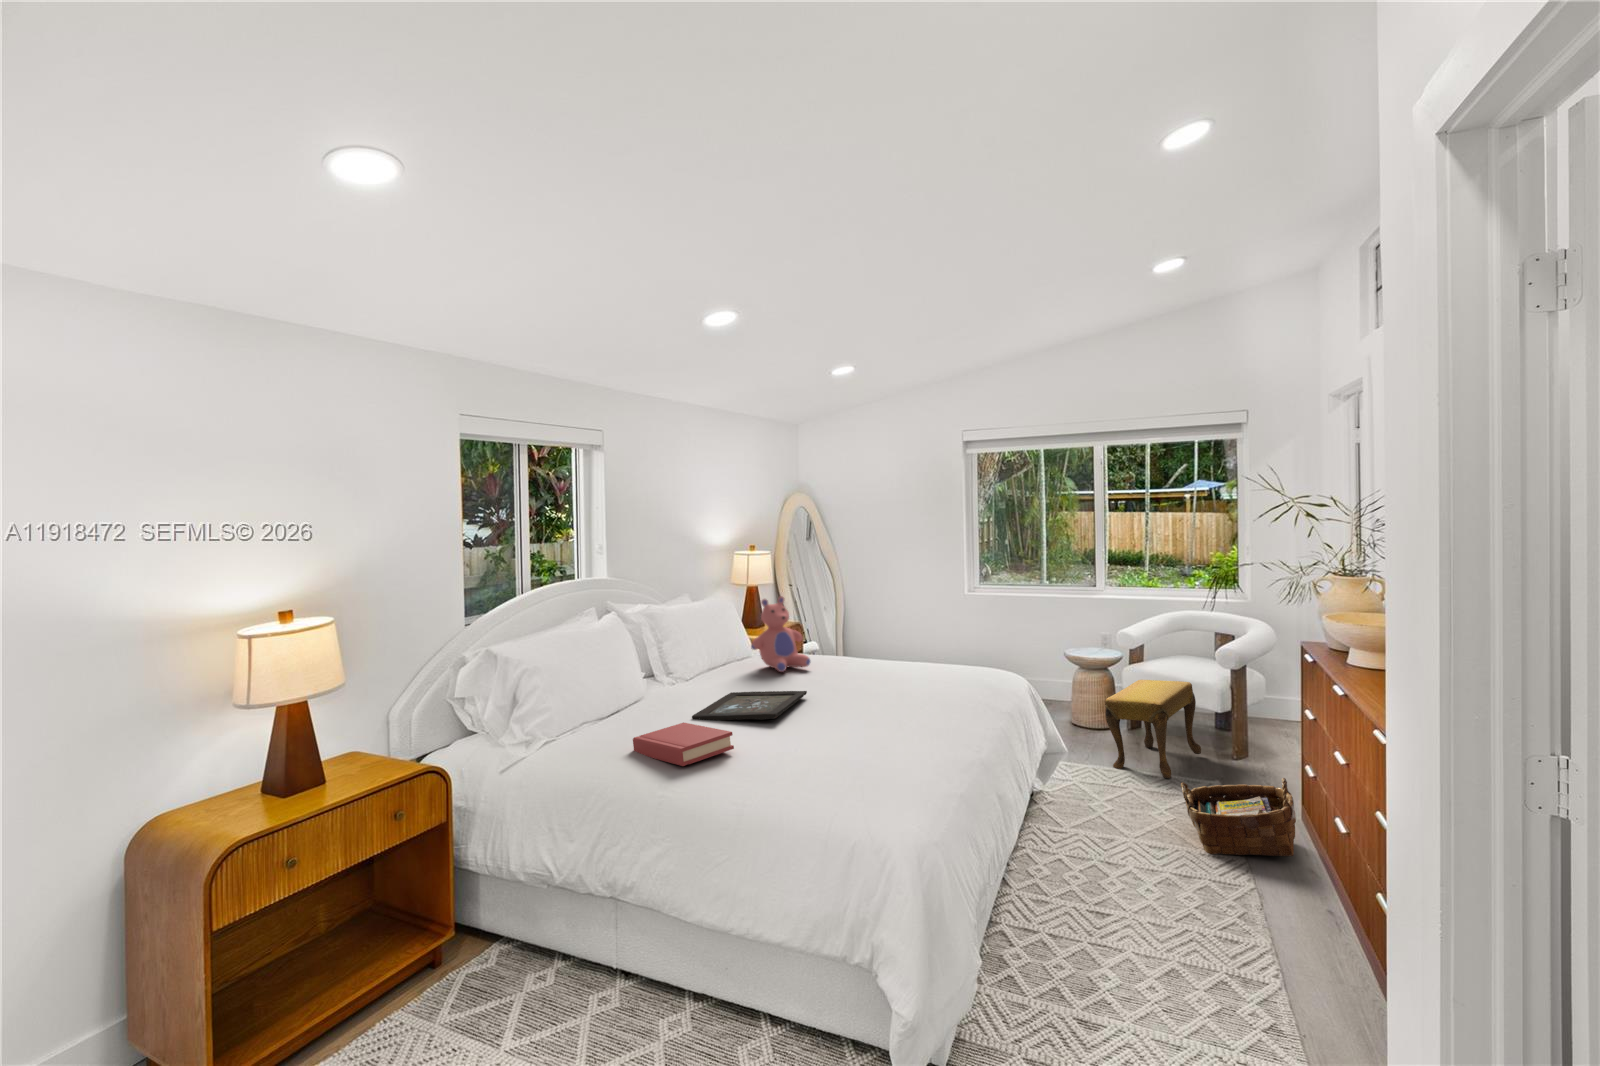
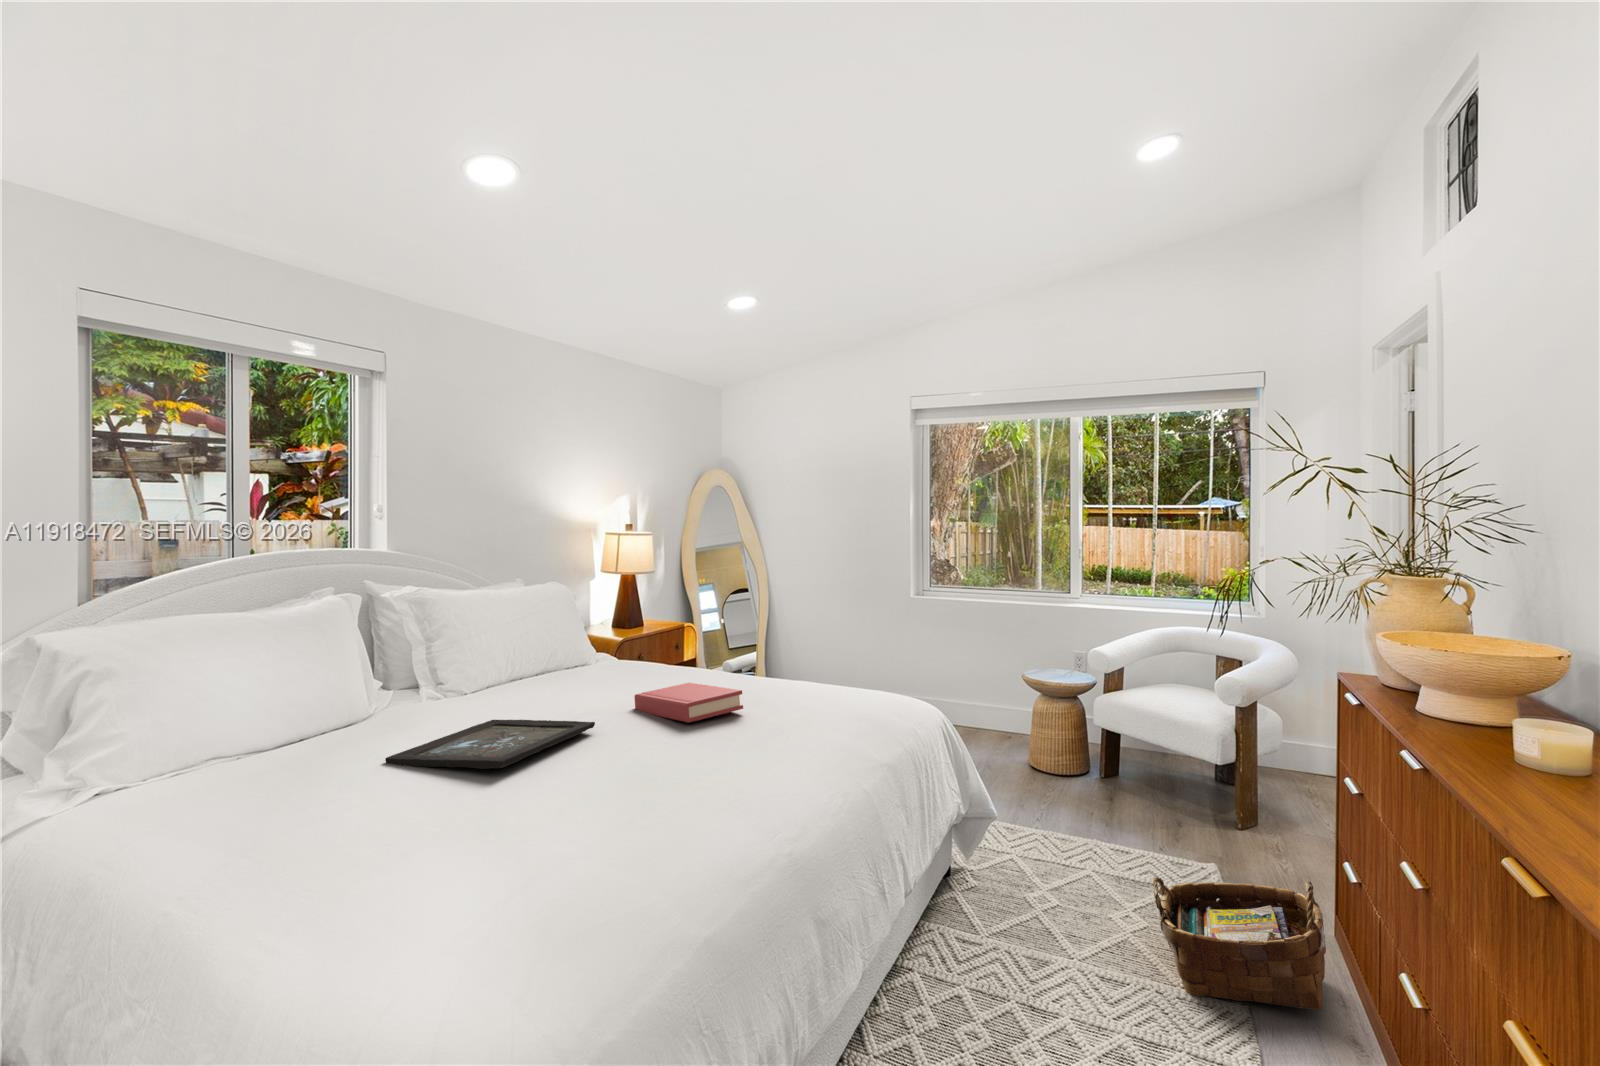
teddy bear: present [751,596,810,672] -> none [561,584,642,691]
footstool: present [1105,680,1201,778] -> none [1062,716,1192,857]
hardback book: present [633,722,734,766] -> present [634,683,743,723]

